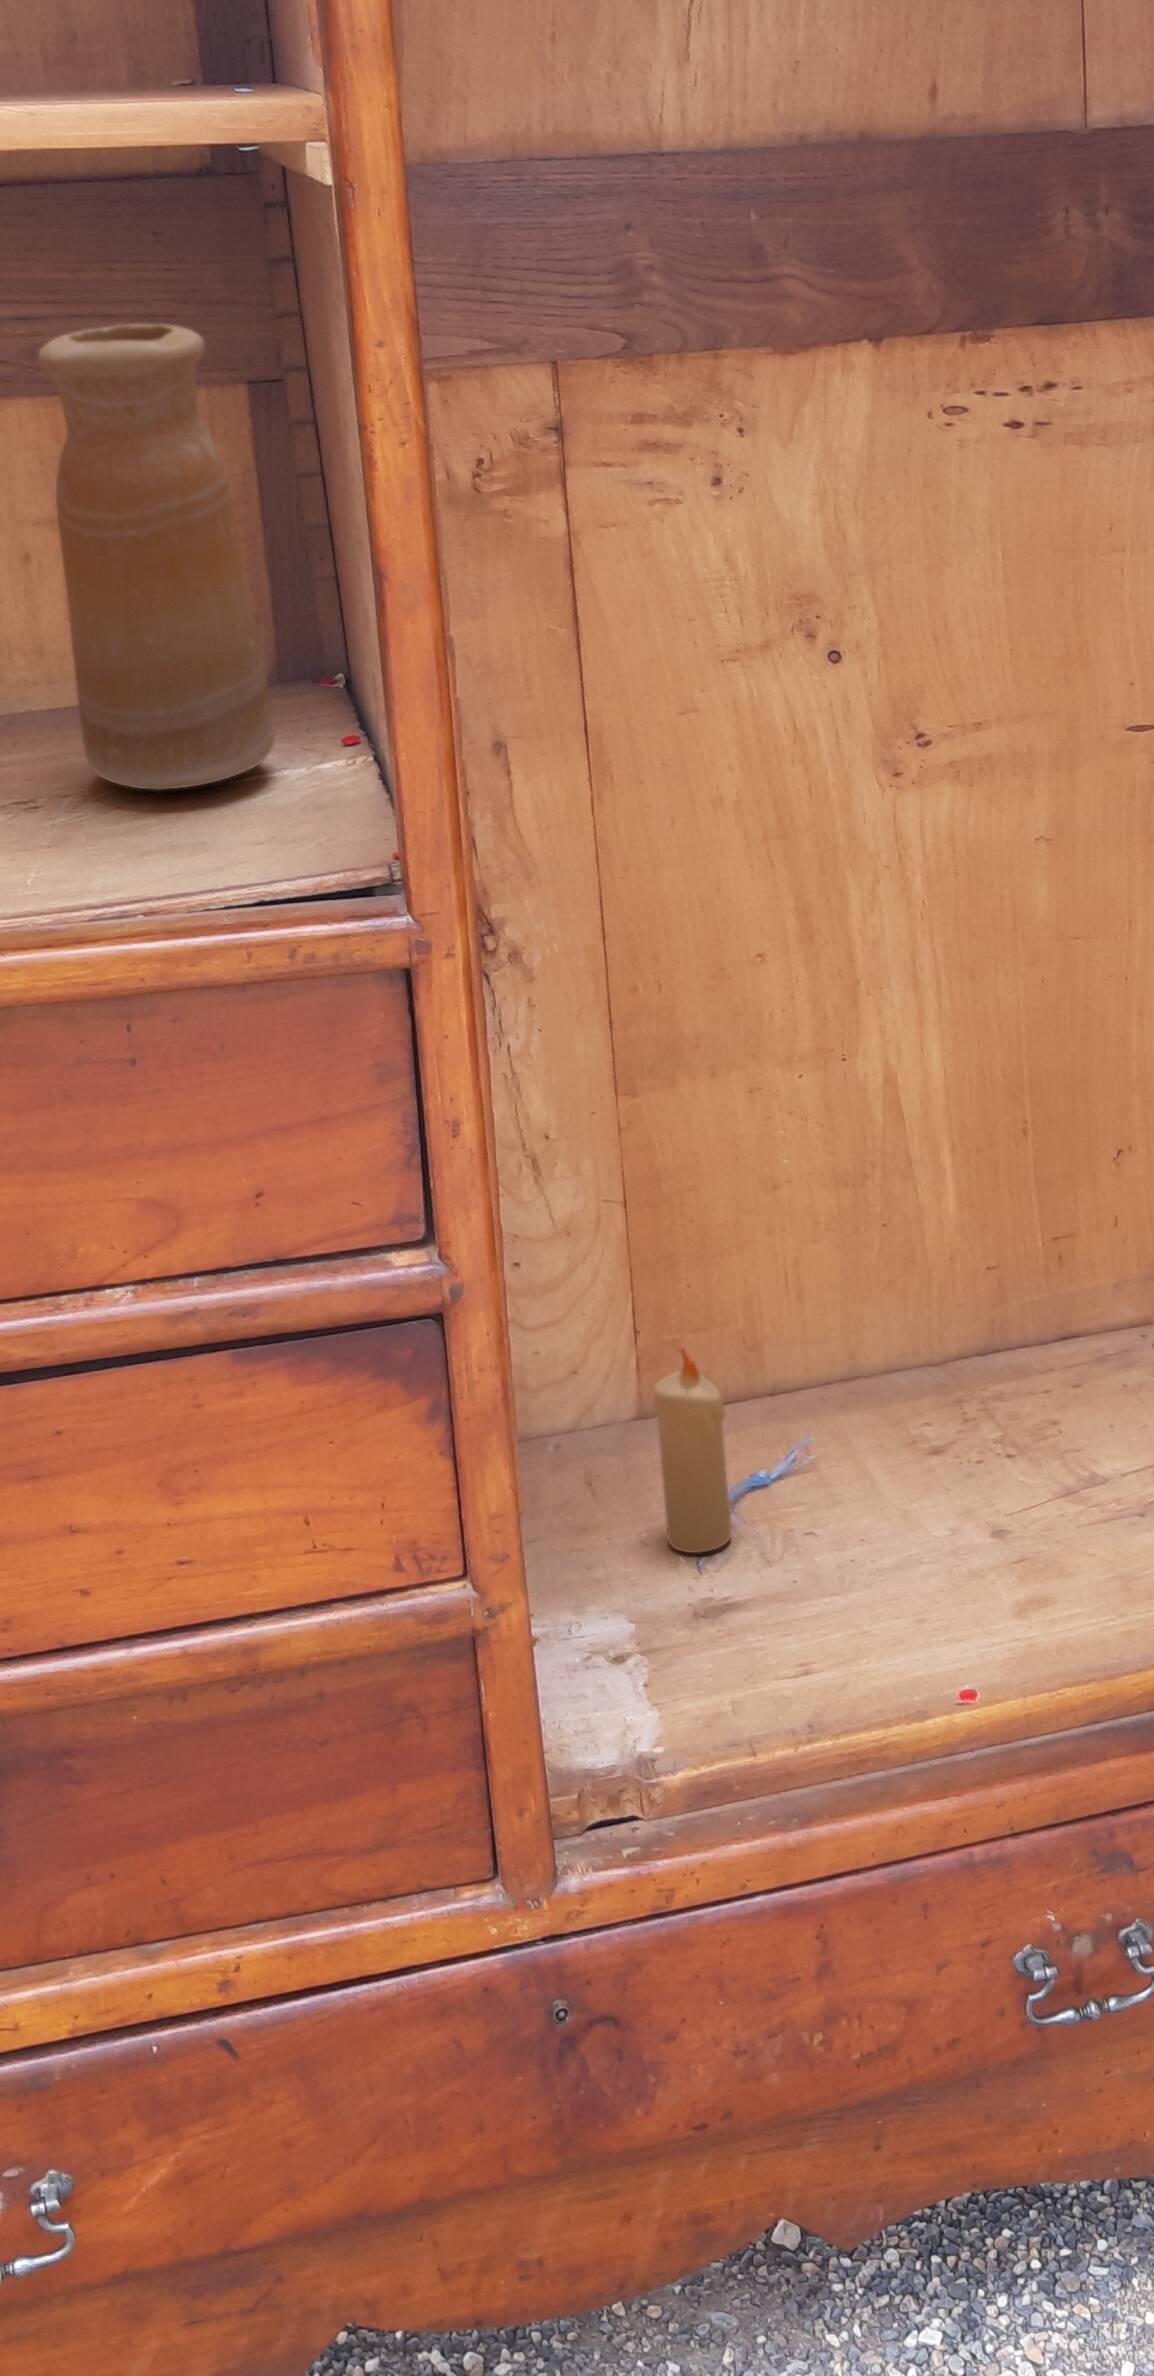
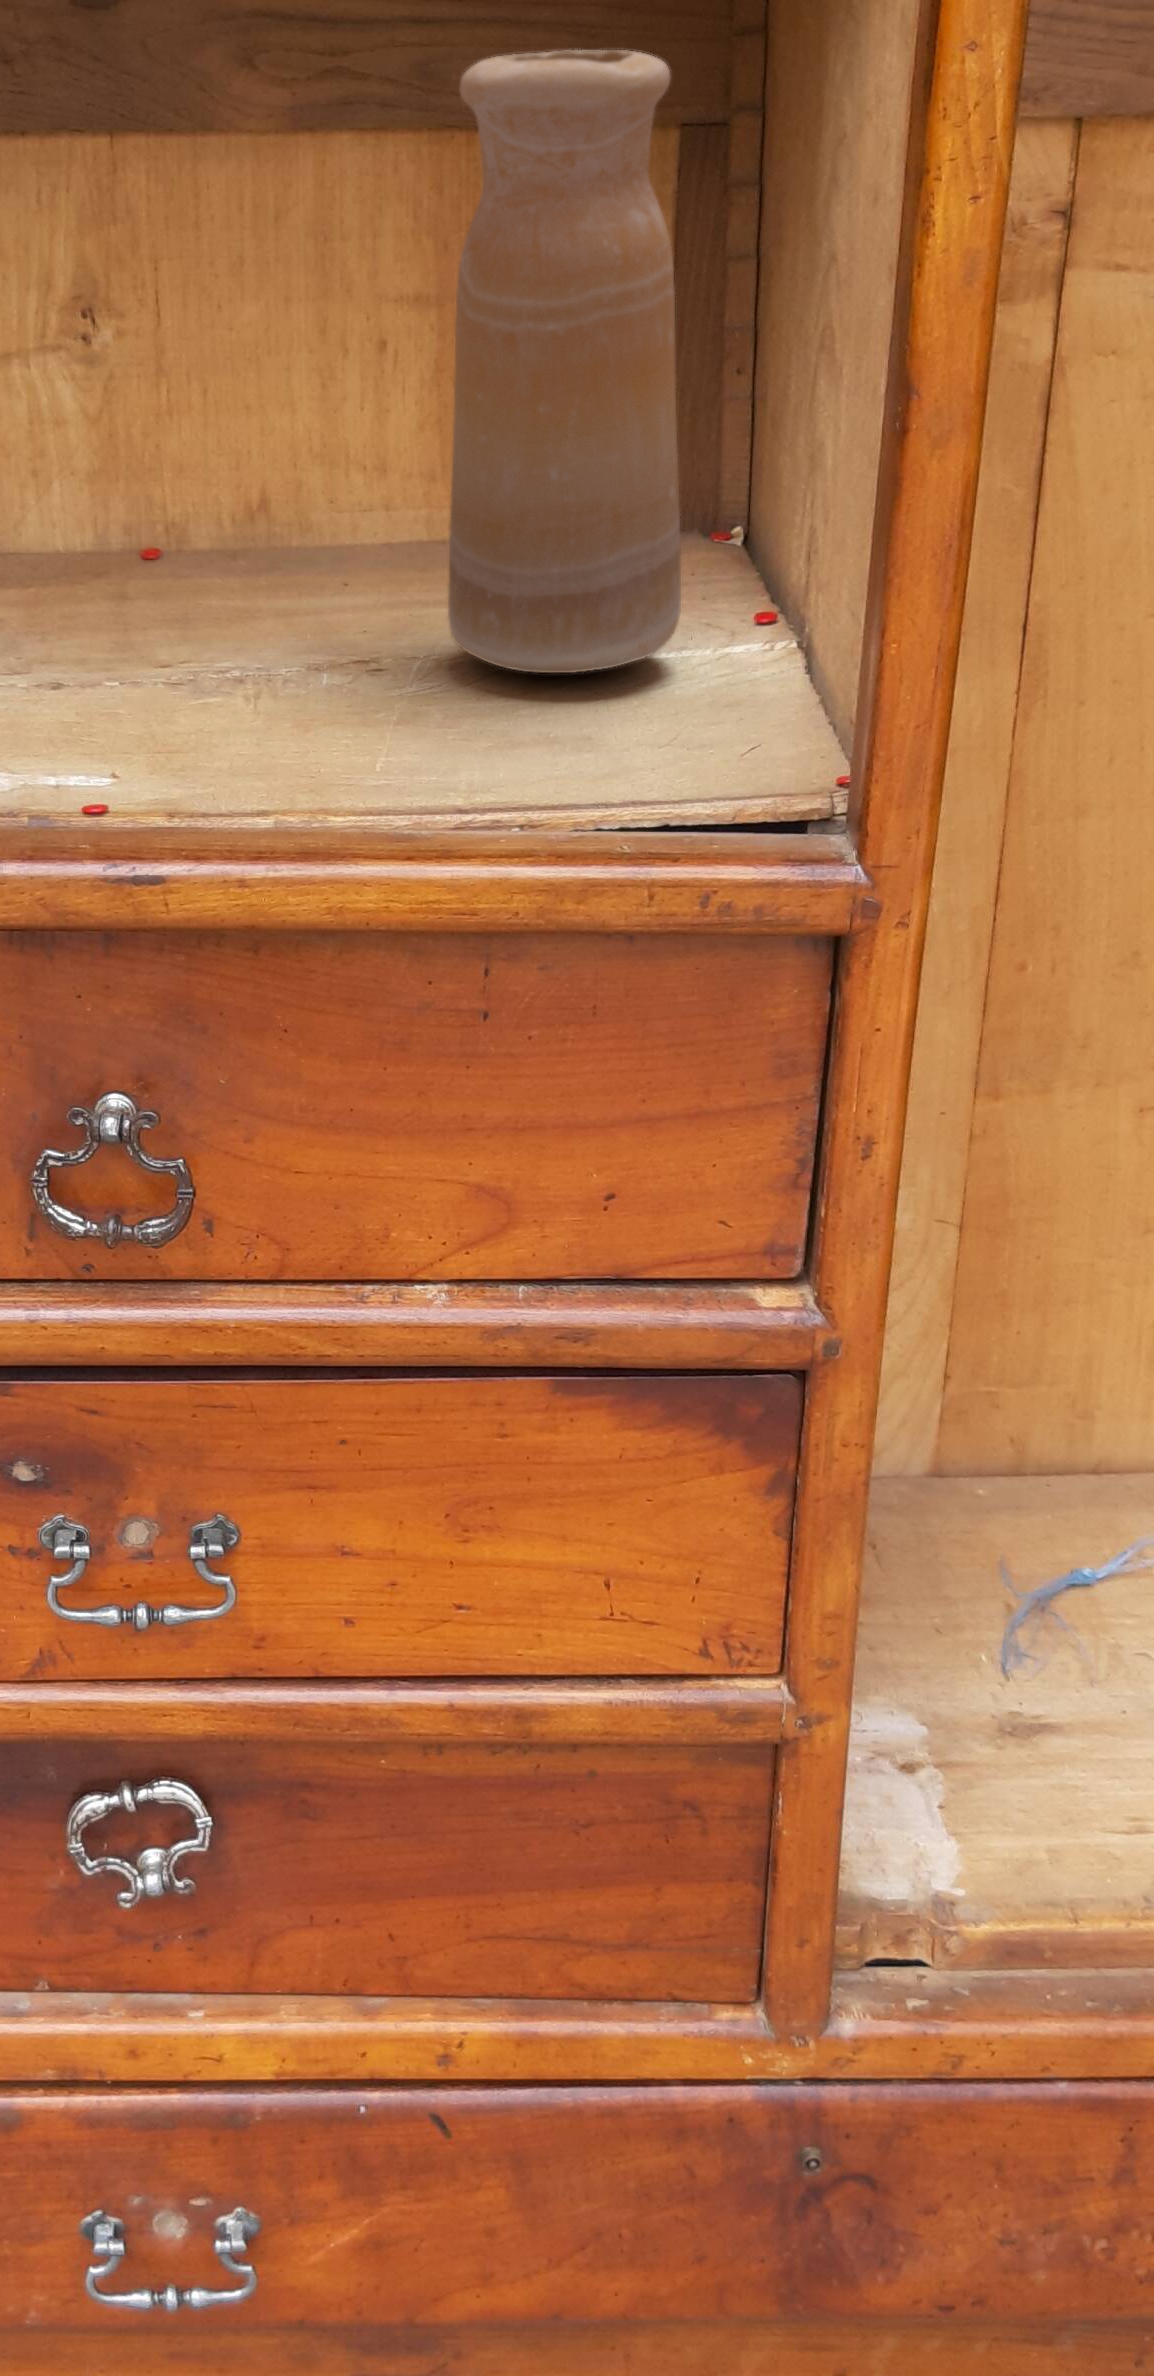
candle: present [653,1350,731,1553] -> none [959,1422,1054,1655]

